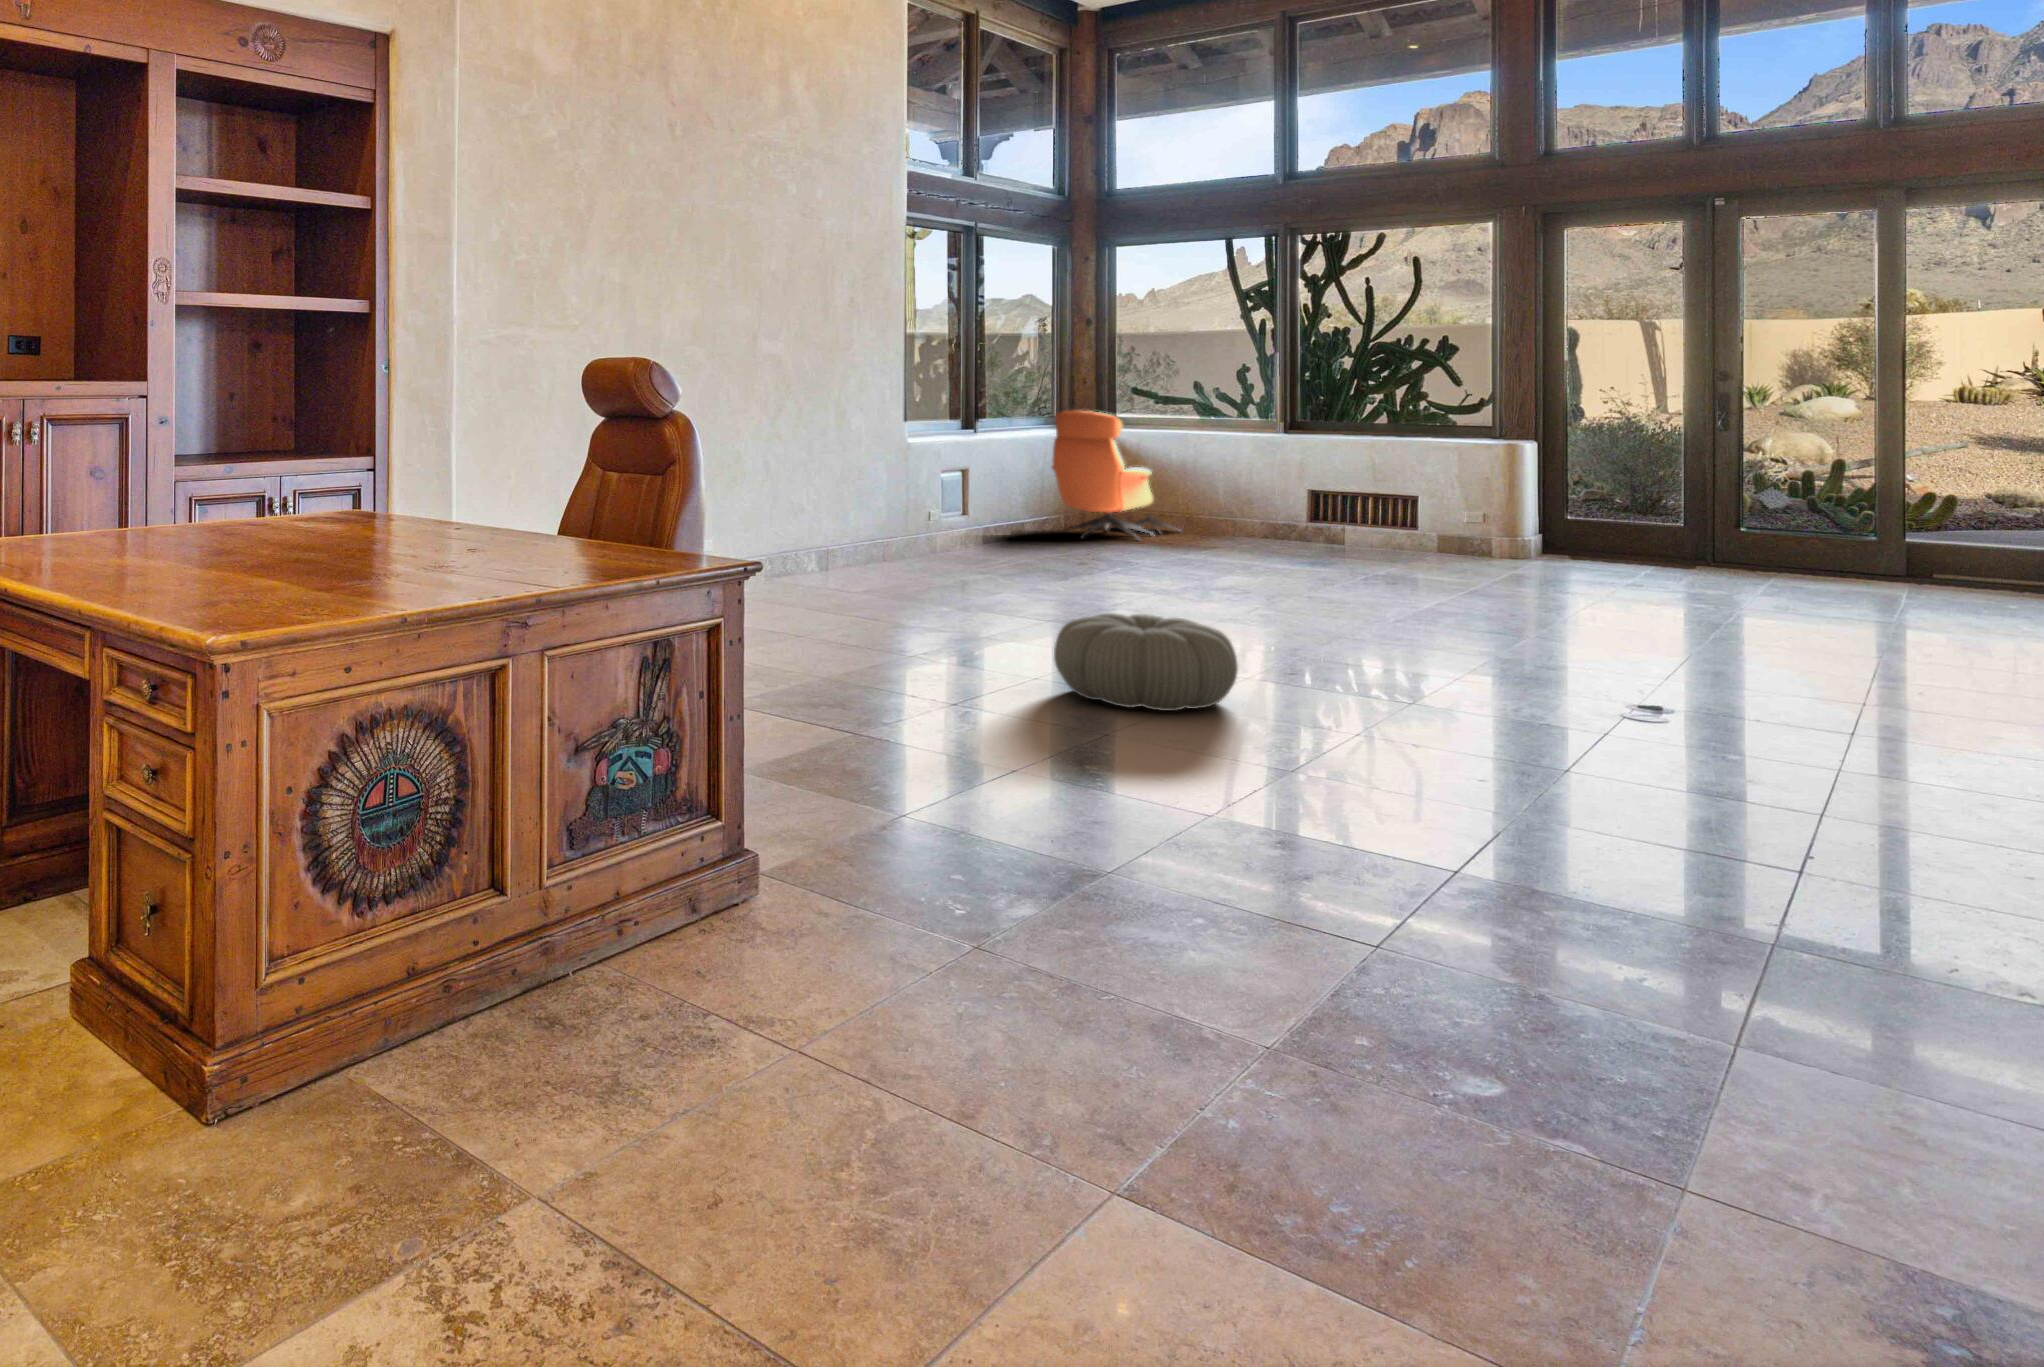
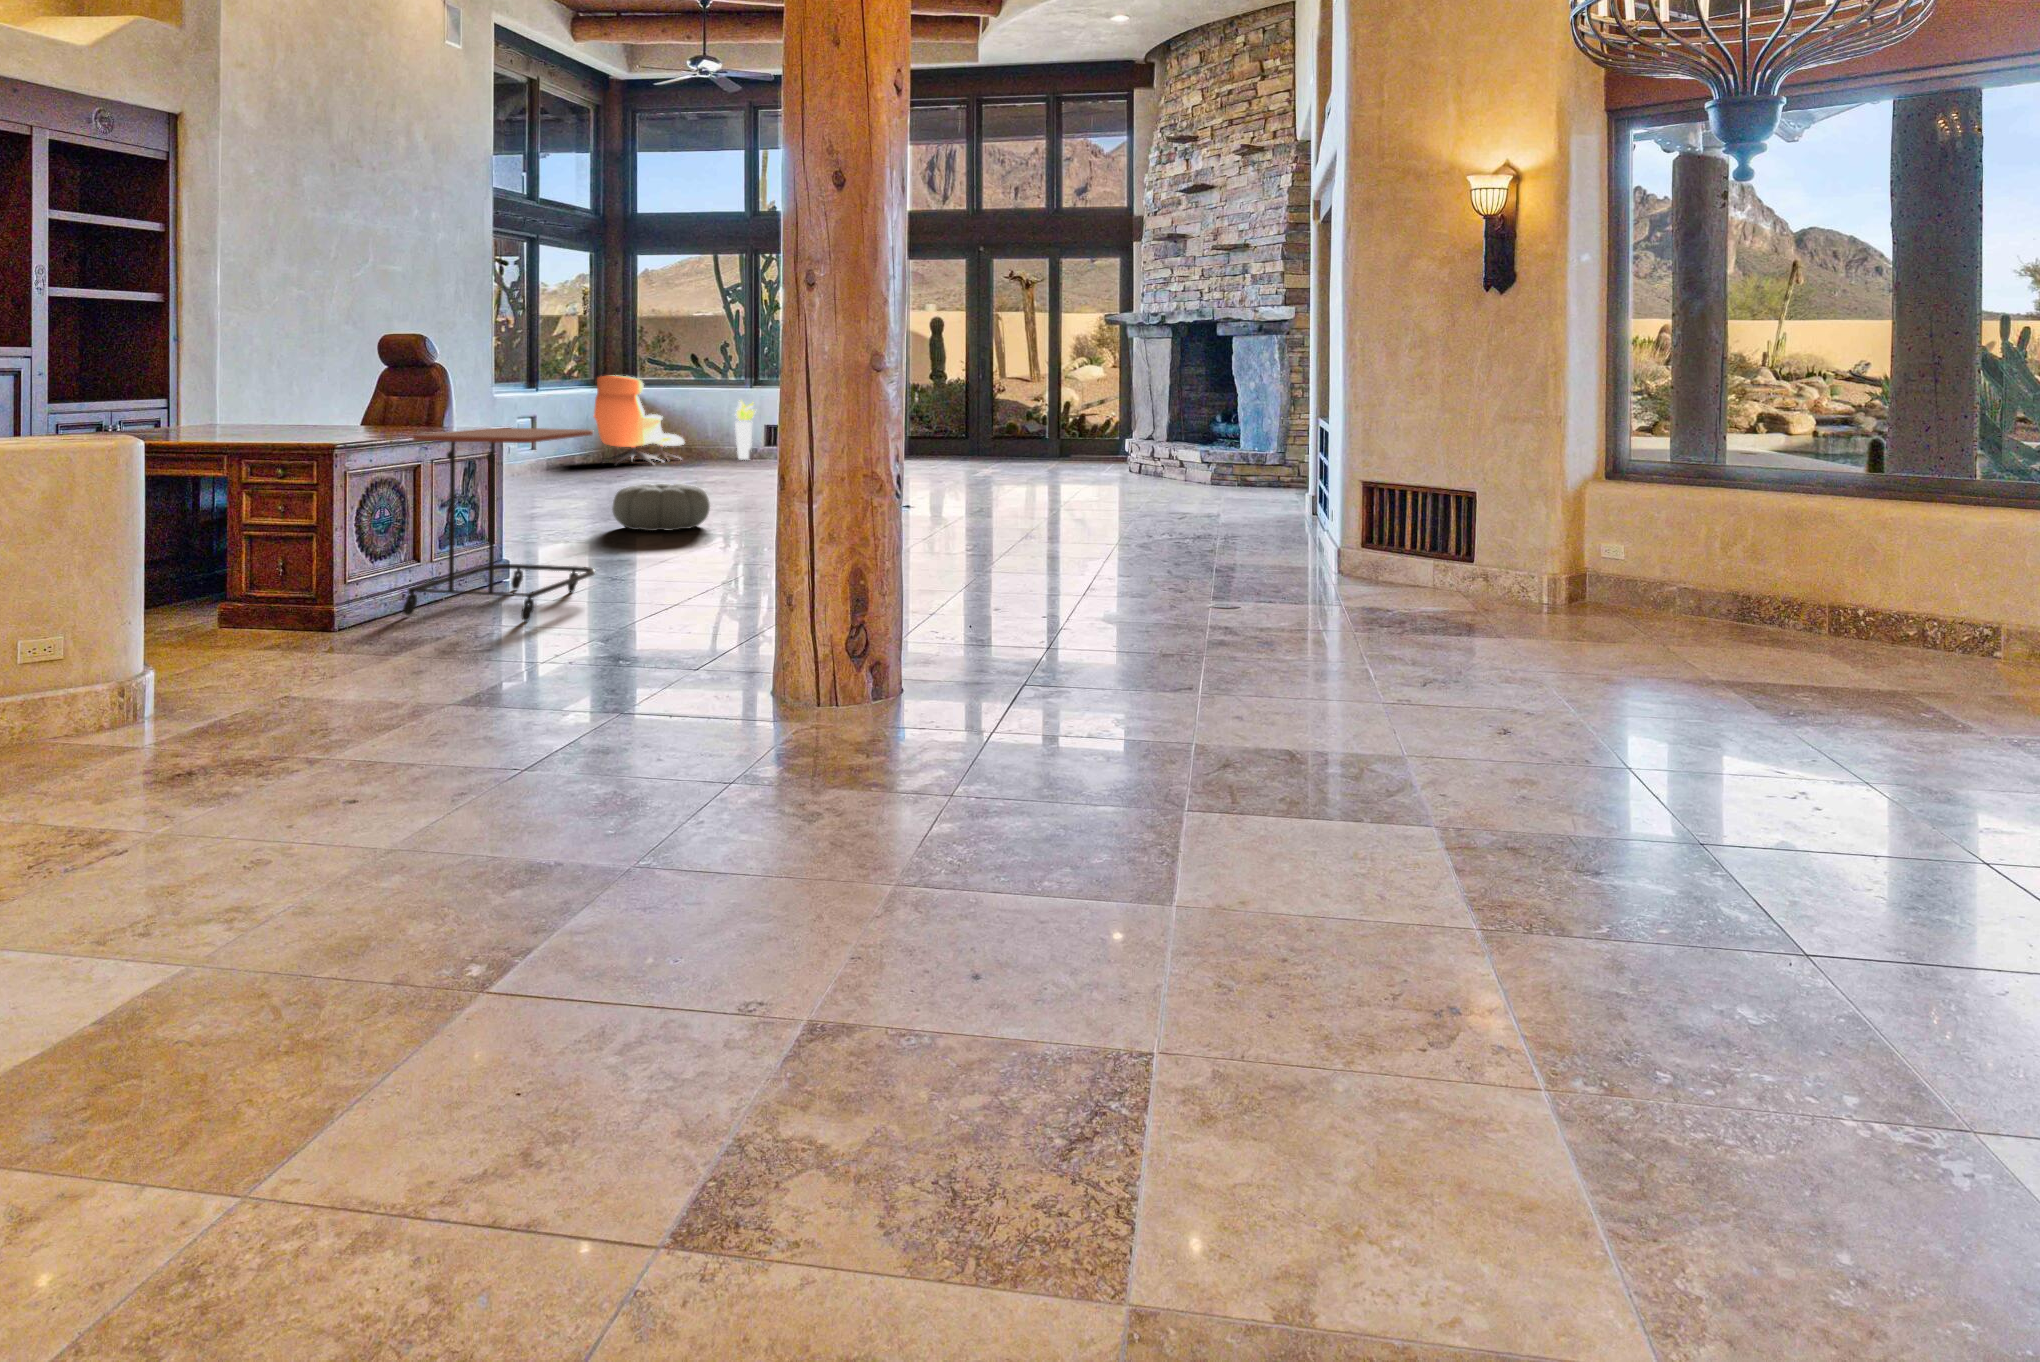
planter: none [1256,447,1299,537] -> present [735,400,755,460]
side table: none [521,541,972,1082] -> present [403,428,595,621]

